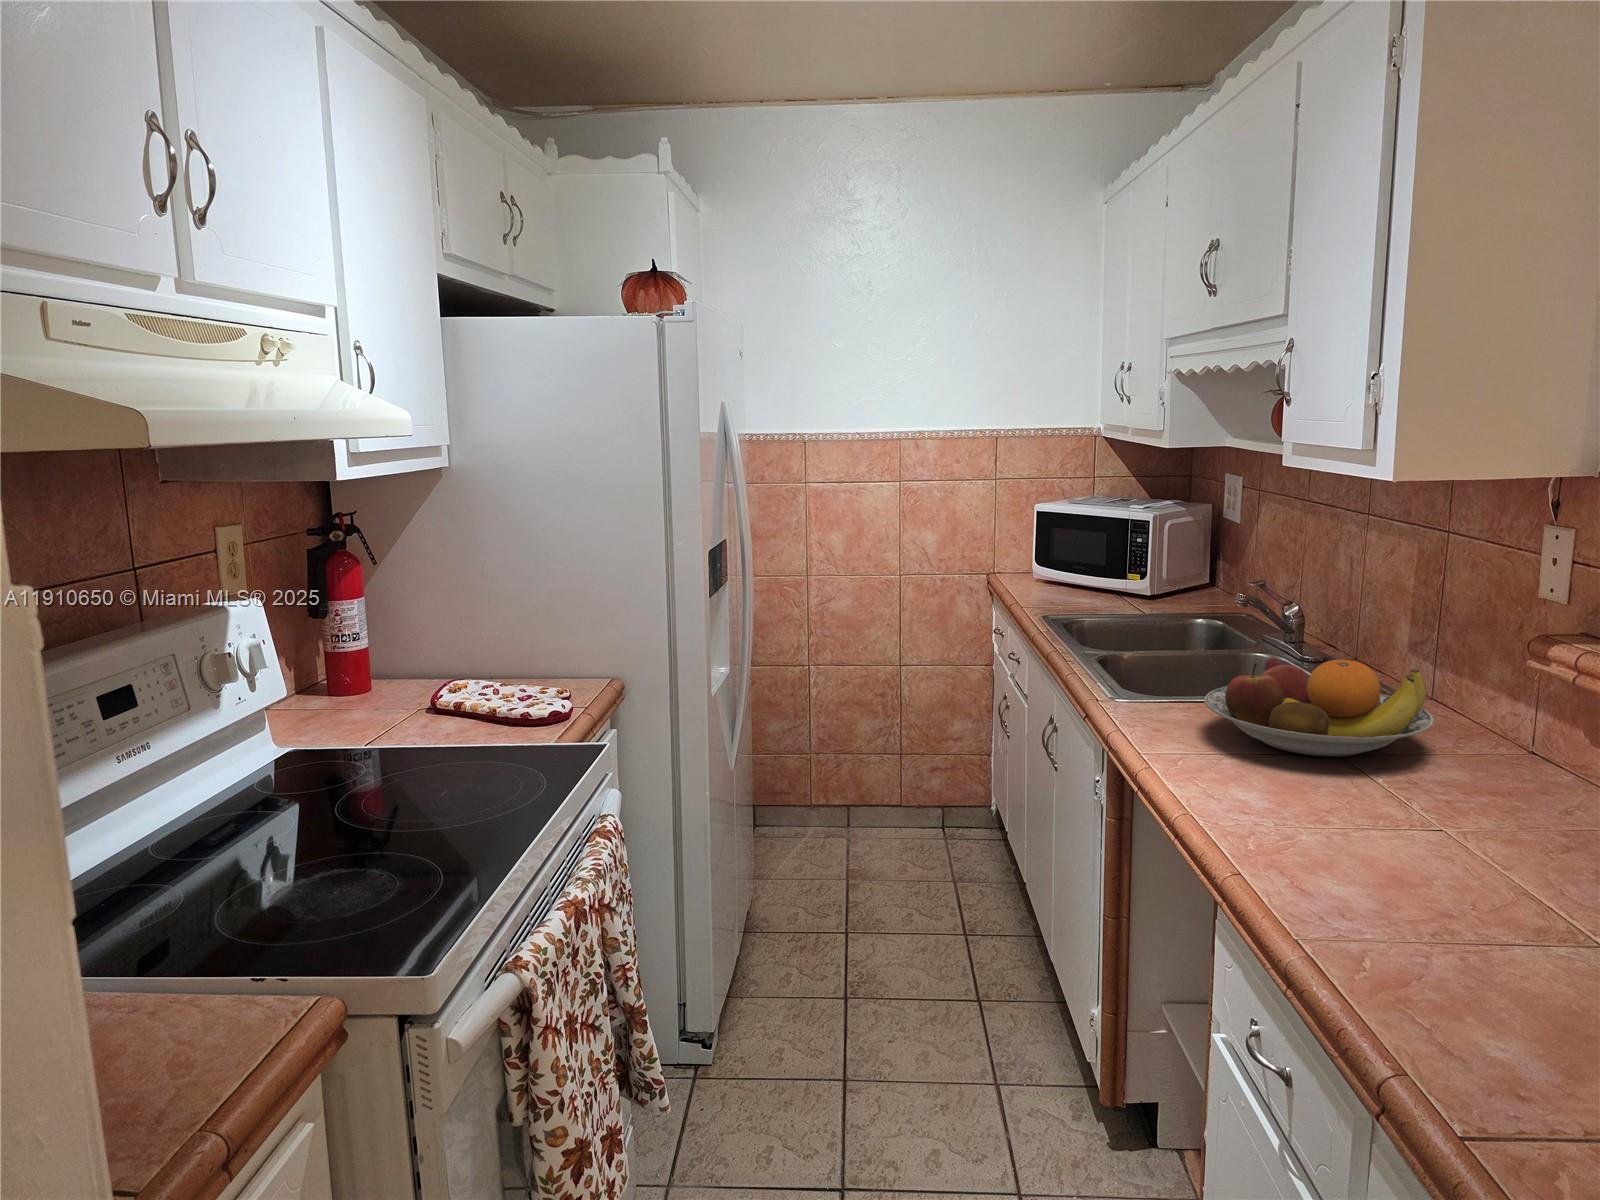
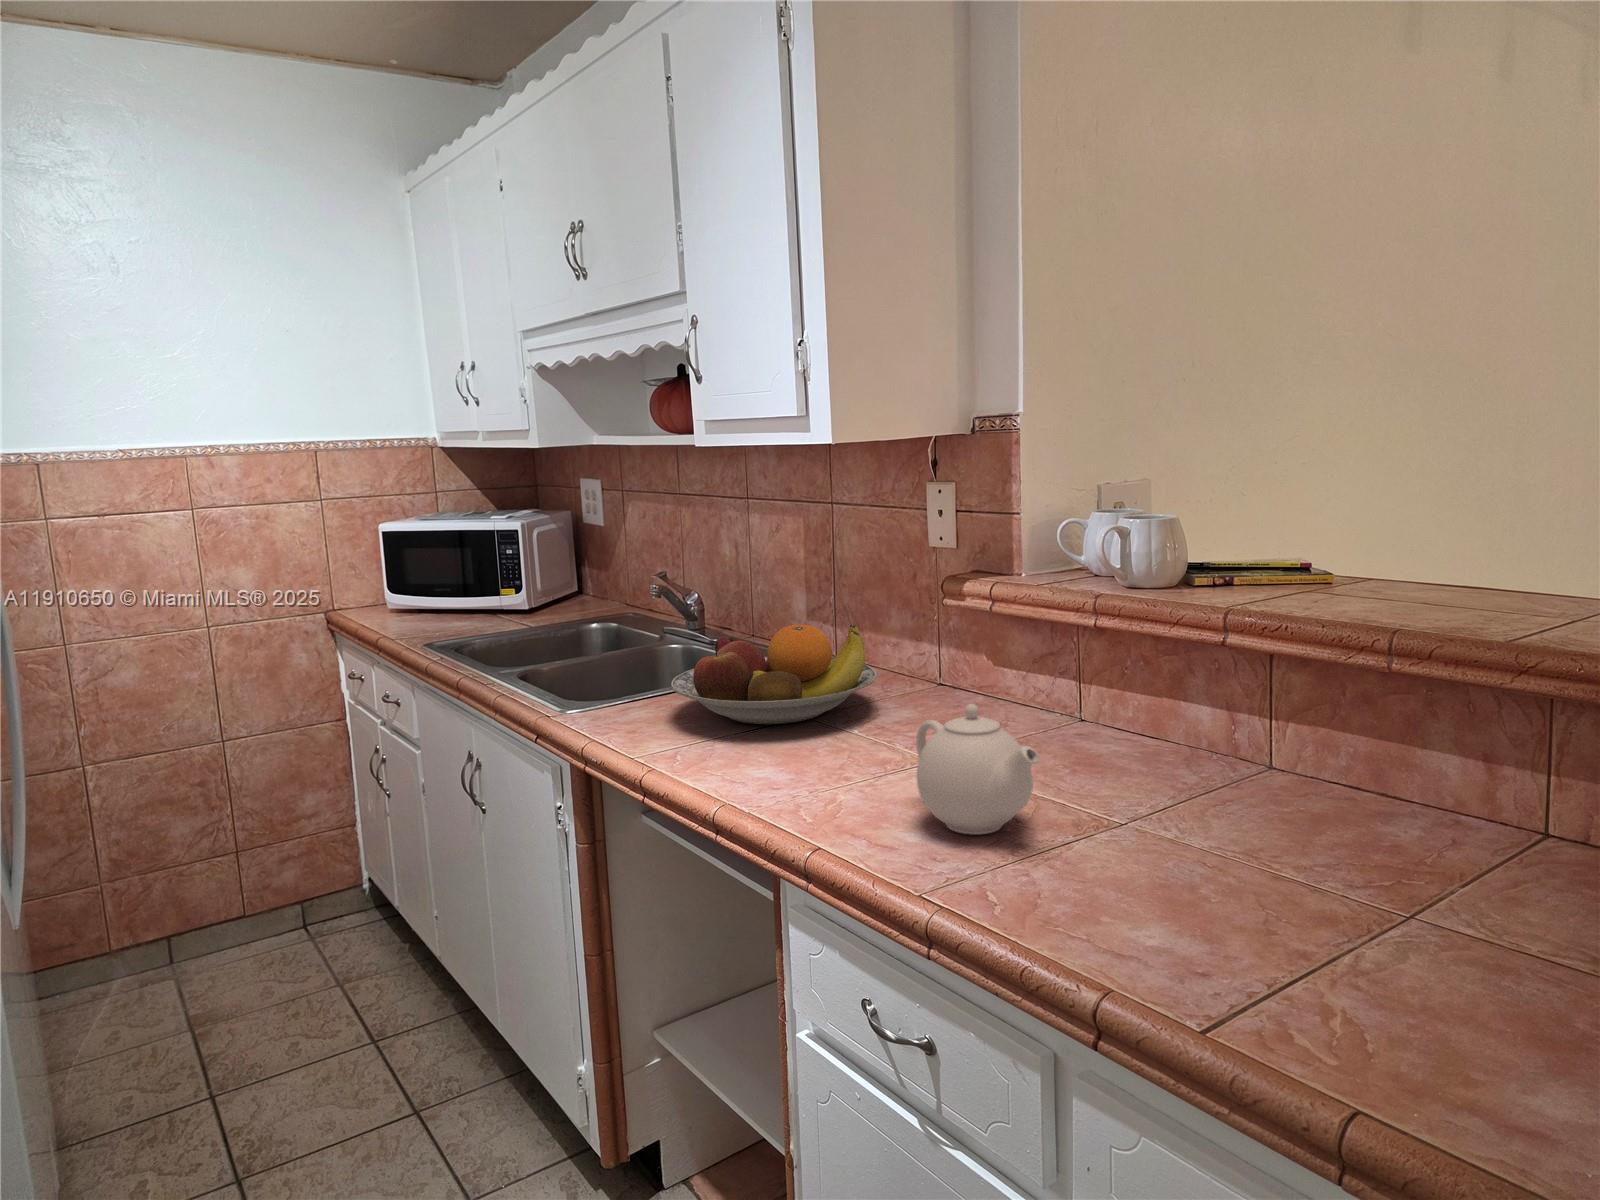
teapot: none [1359,778,1492,911] -> present [916,704,1040,834]

